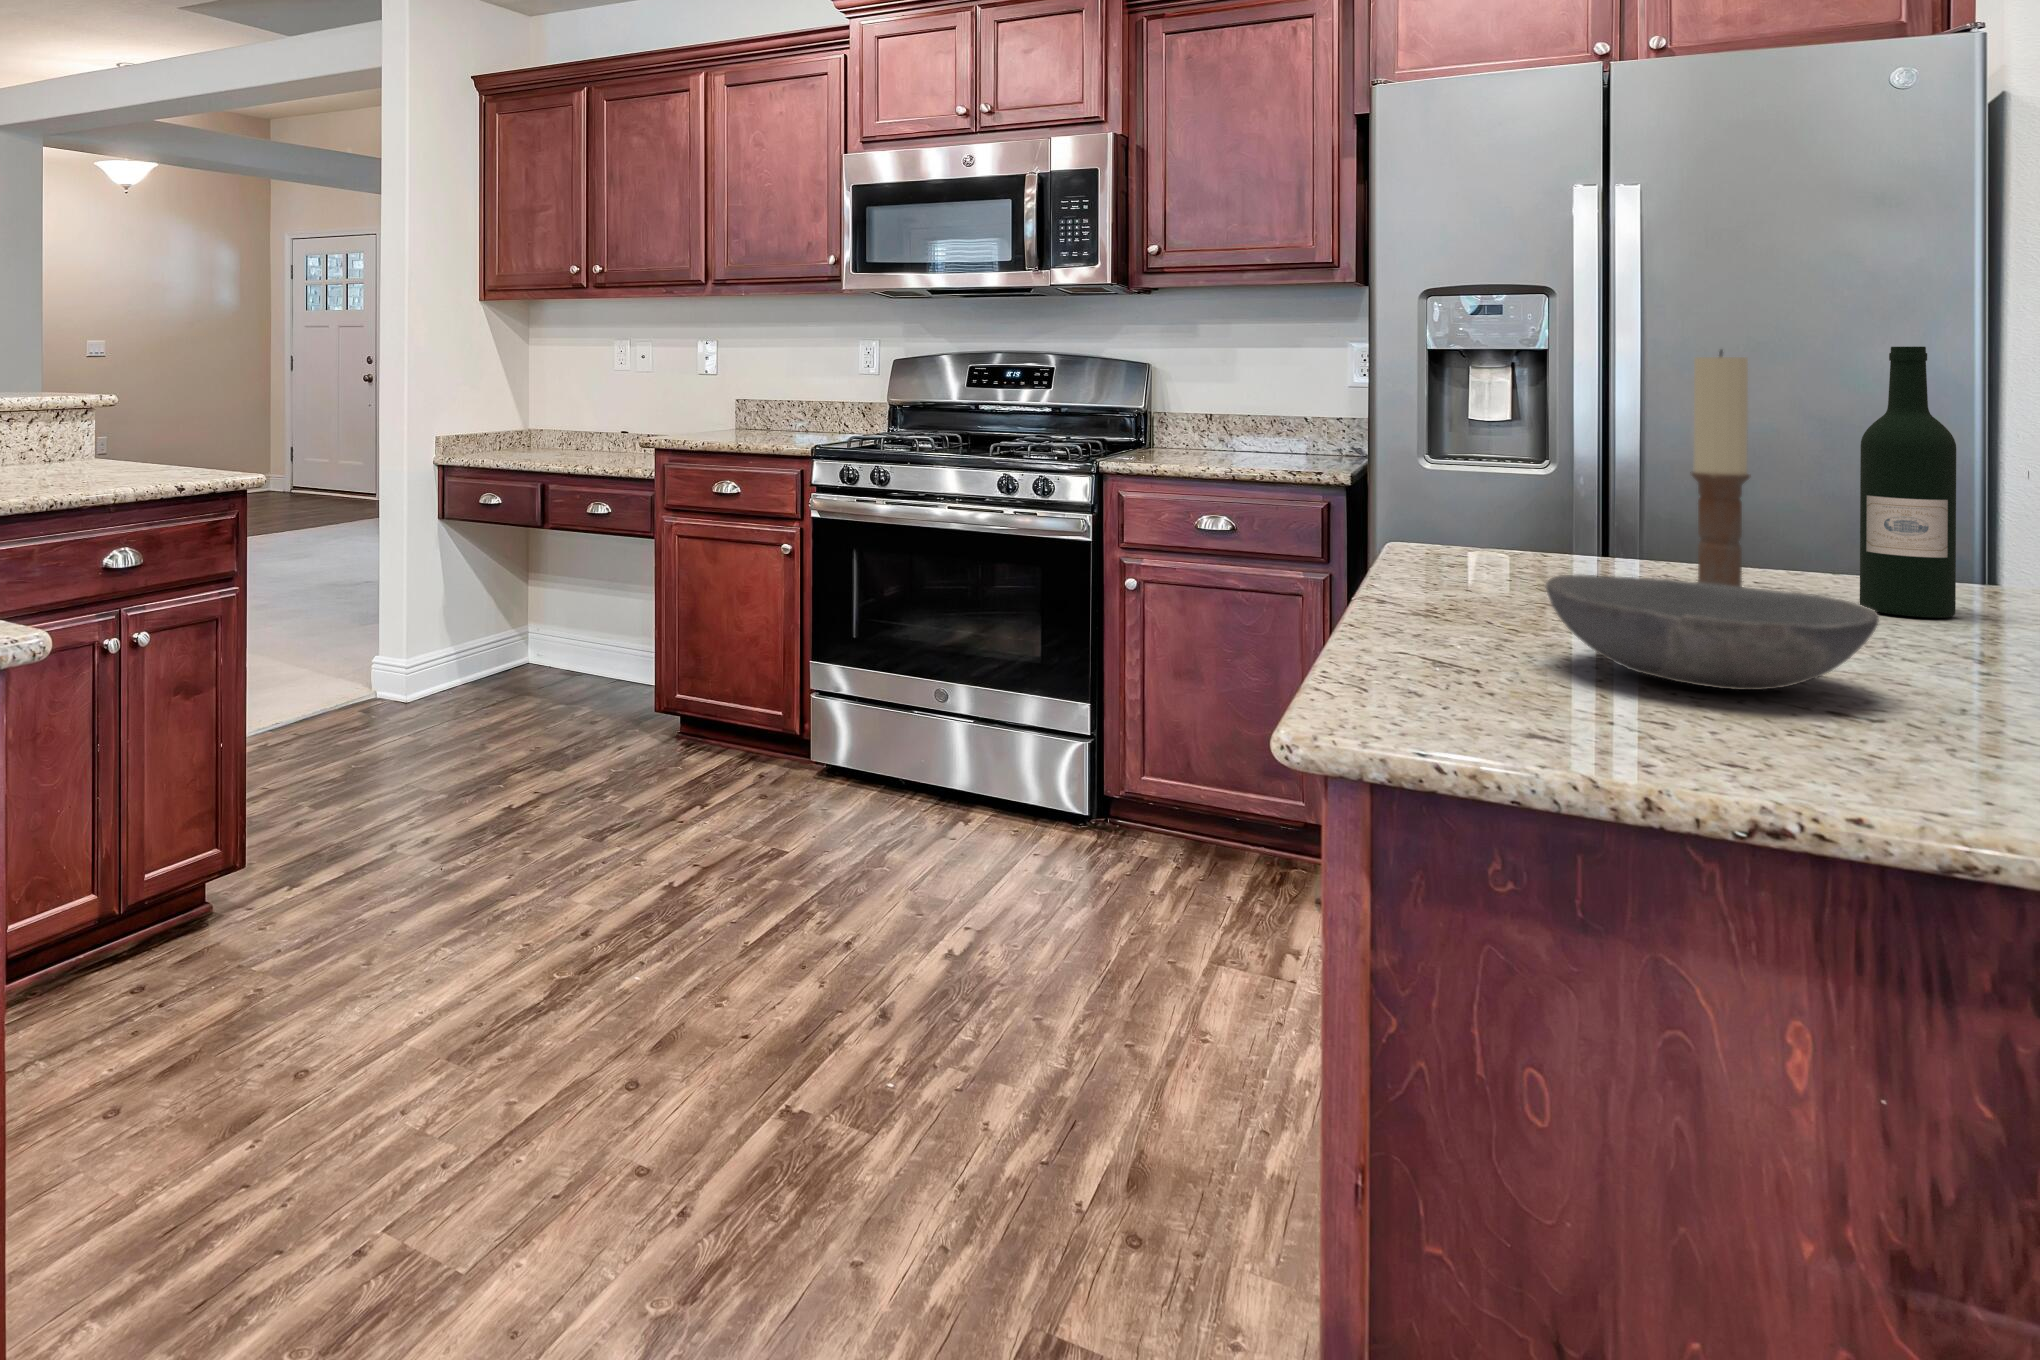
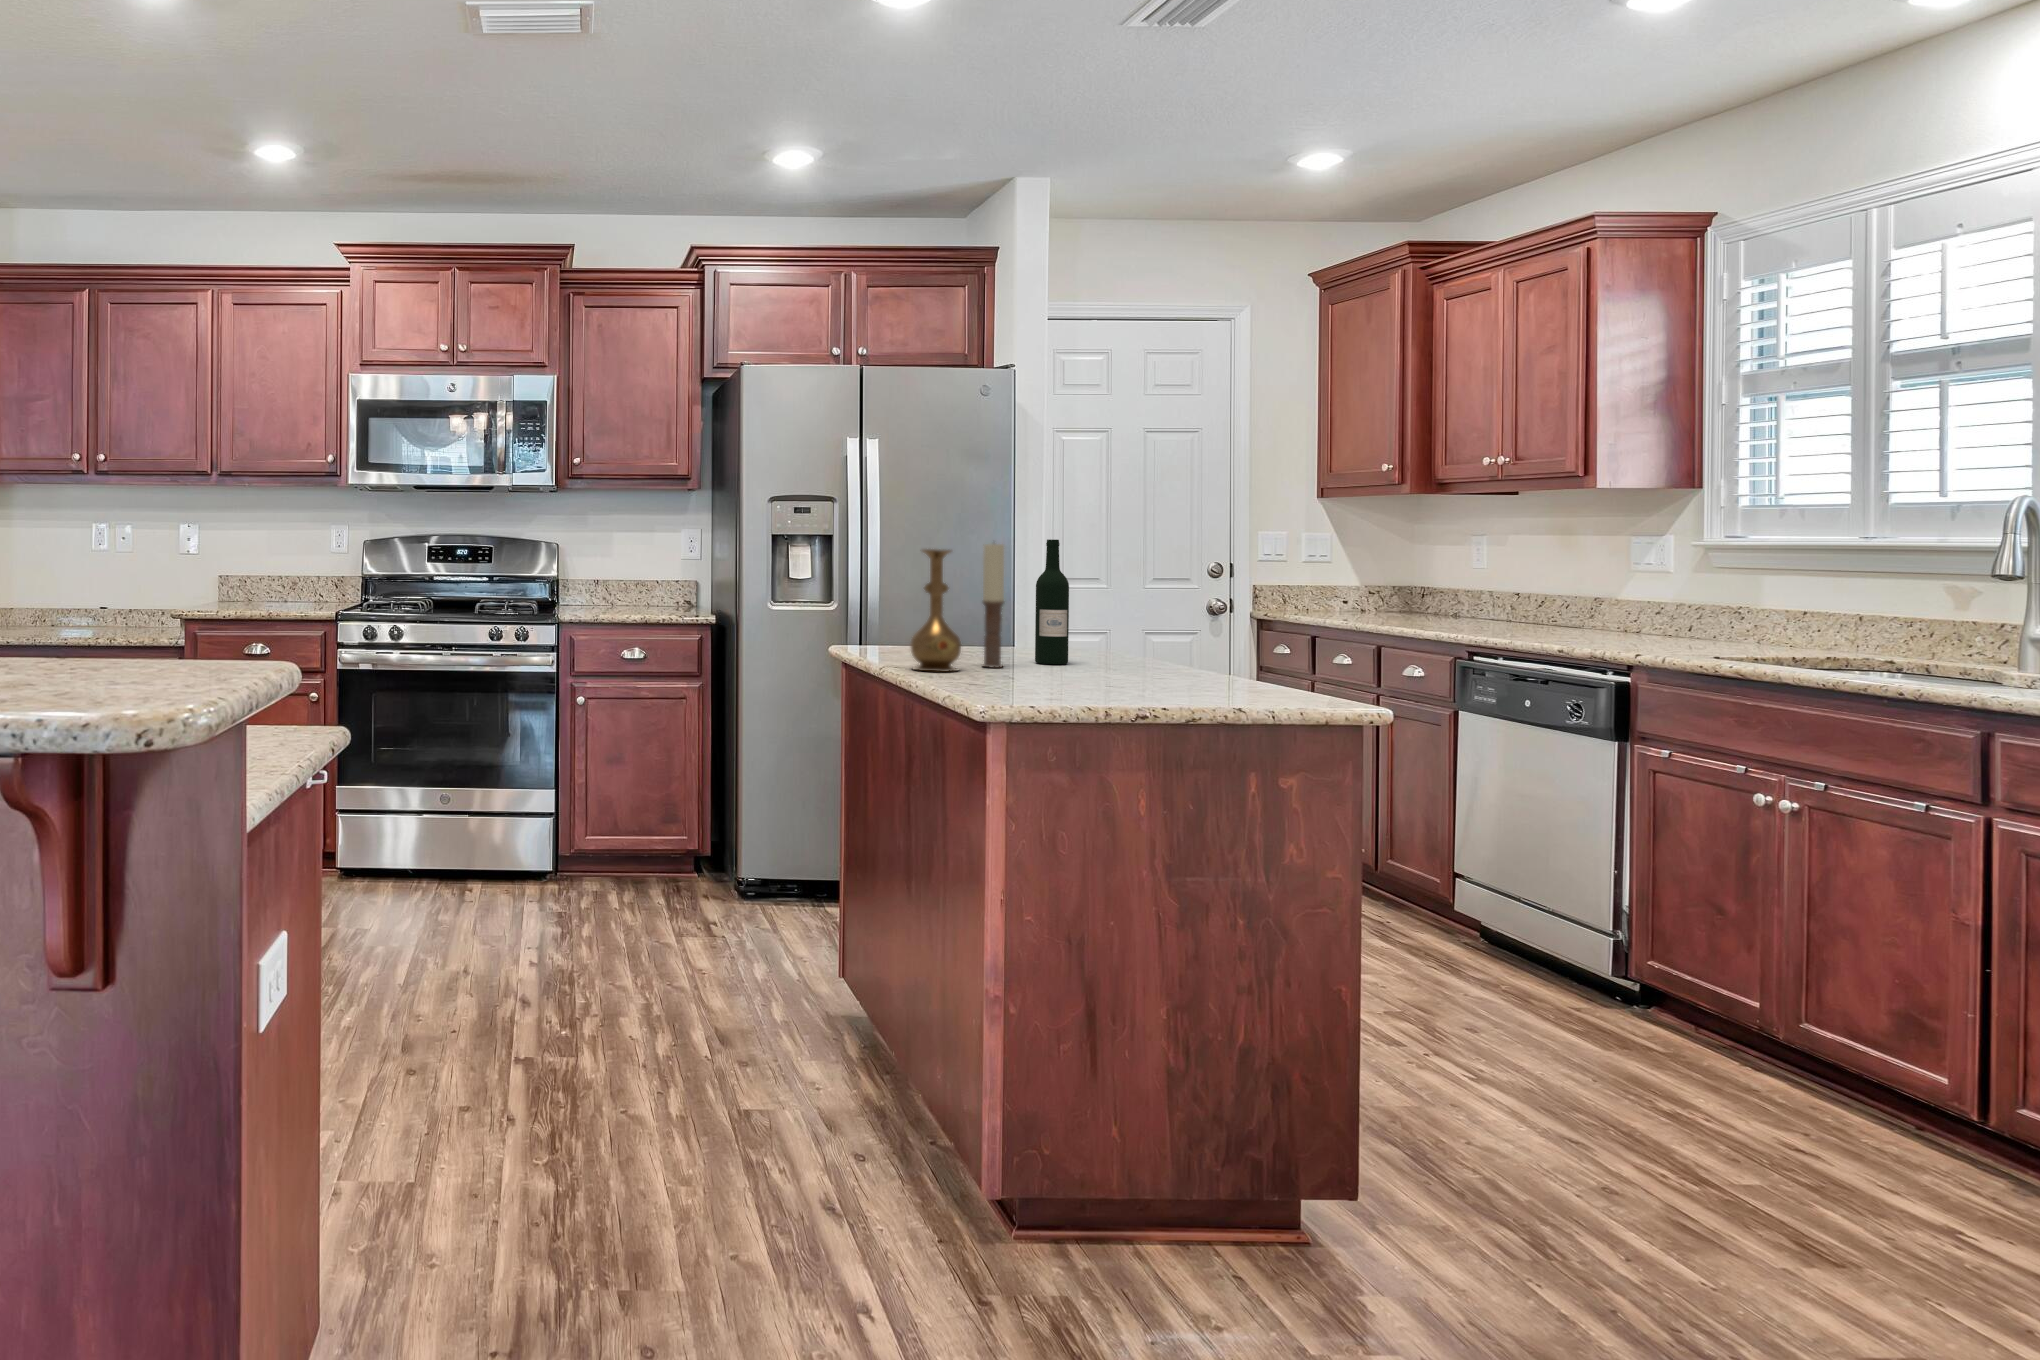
vase: none [1498,367,1622,611] -> present [910,549,962,672]
bowl: present [1545,574,1879,690] -> none [974,648,1092,691]

